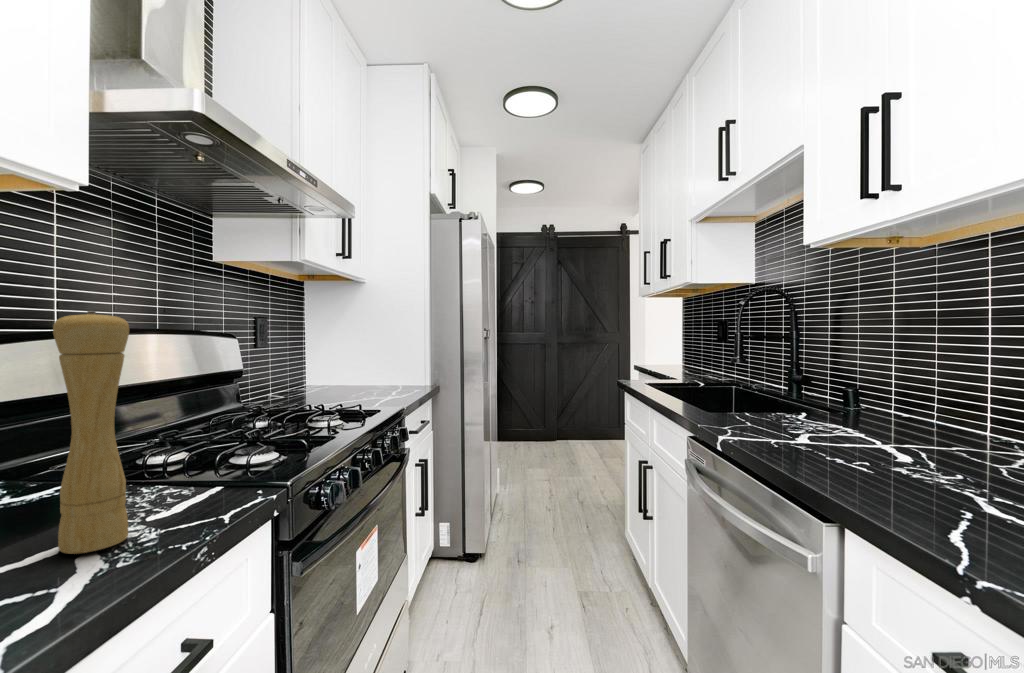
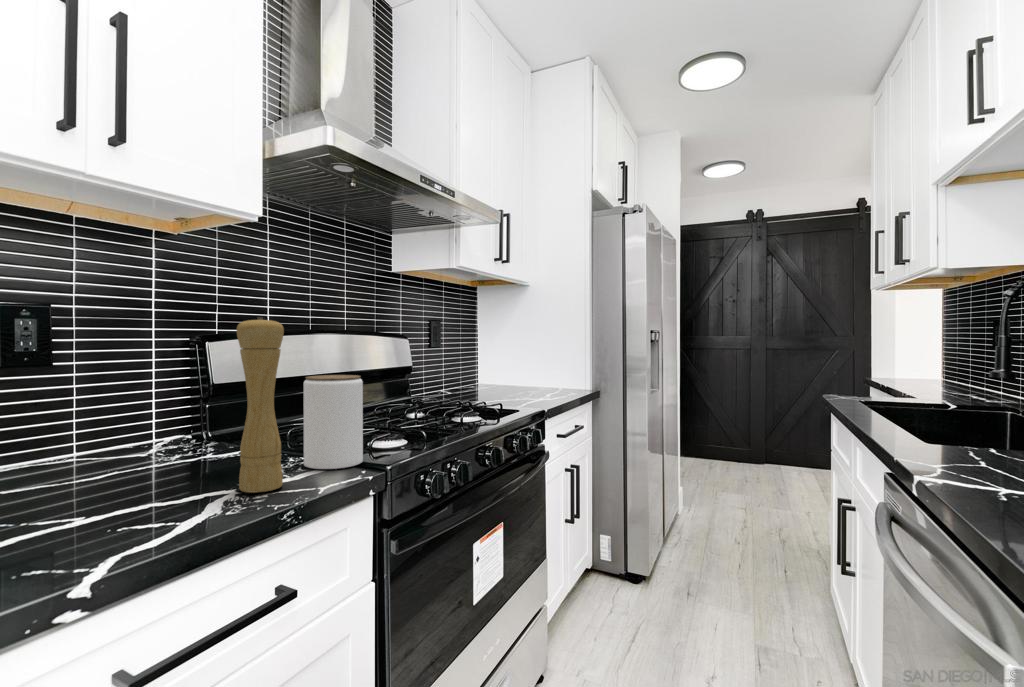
jar: none [142,383,227,505] -> present [304,375,363,469]

